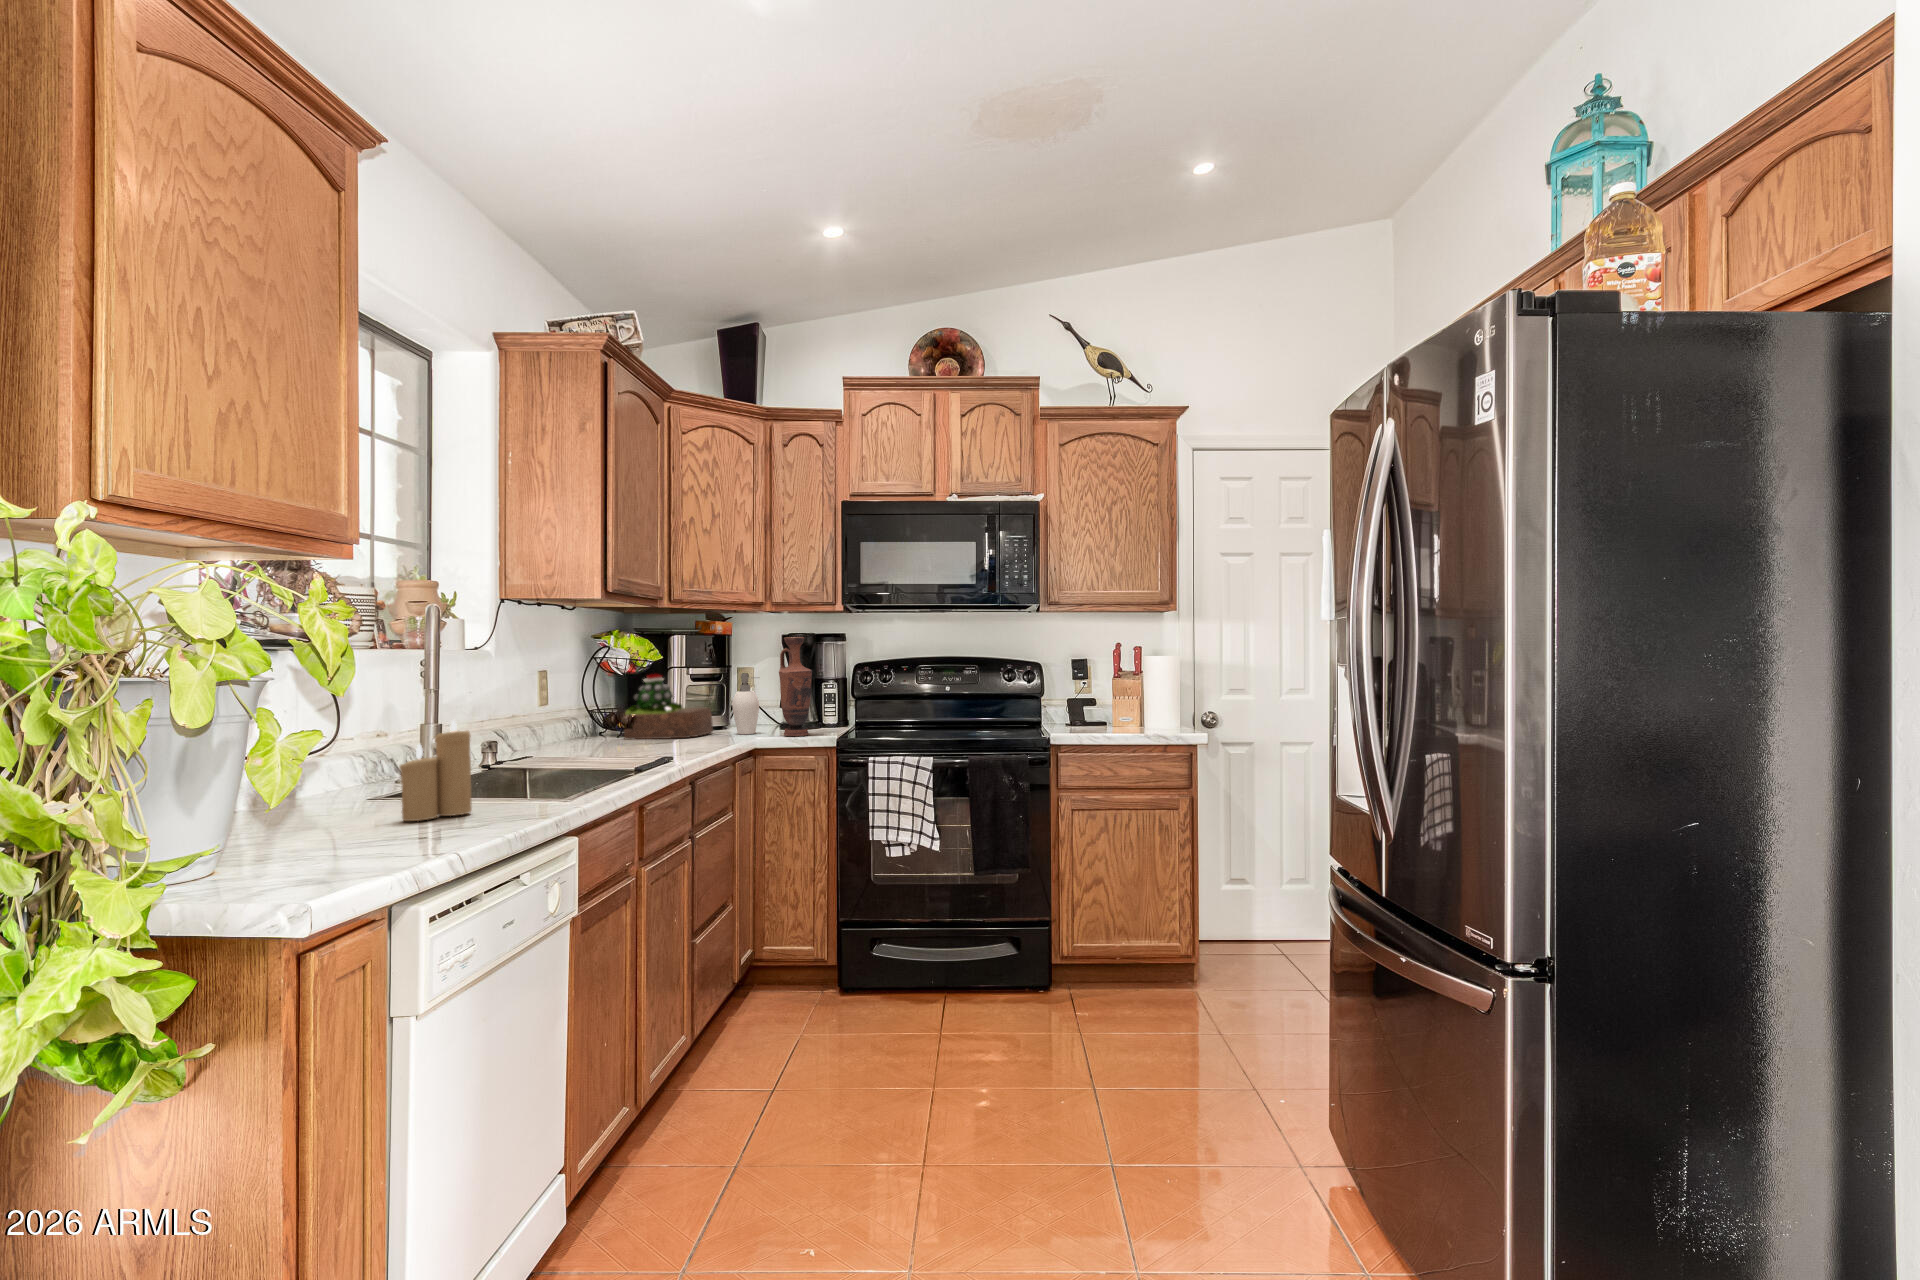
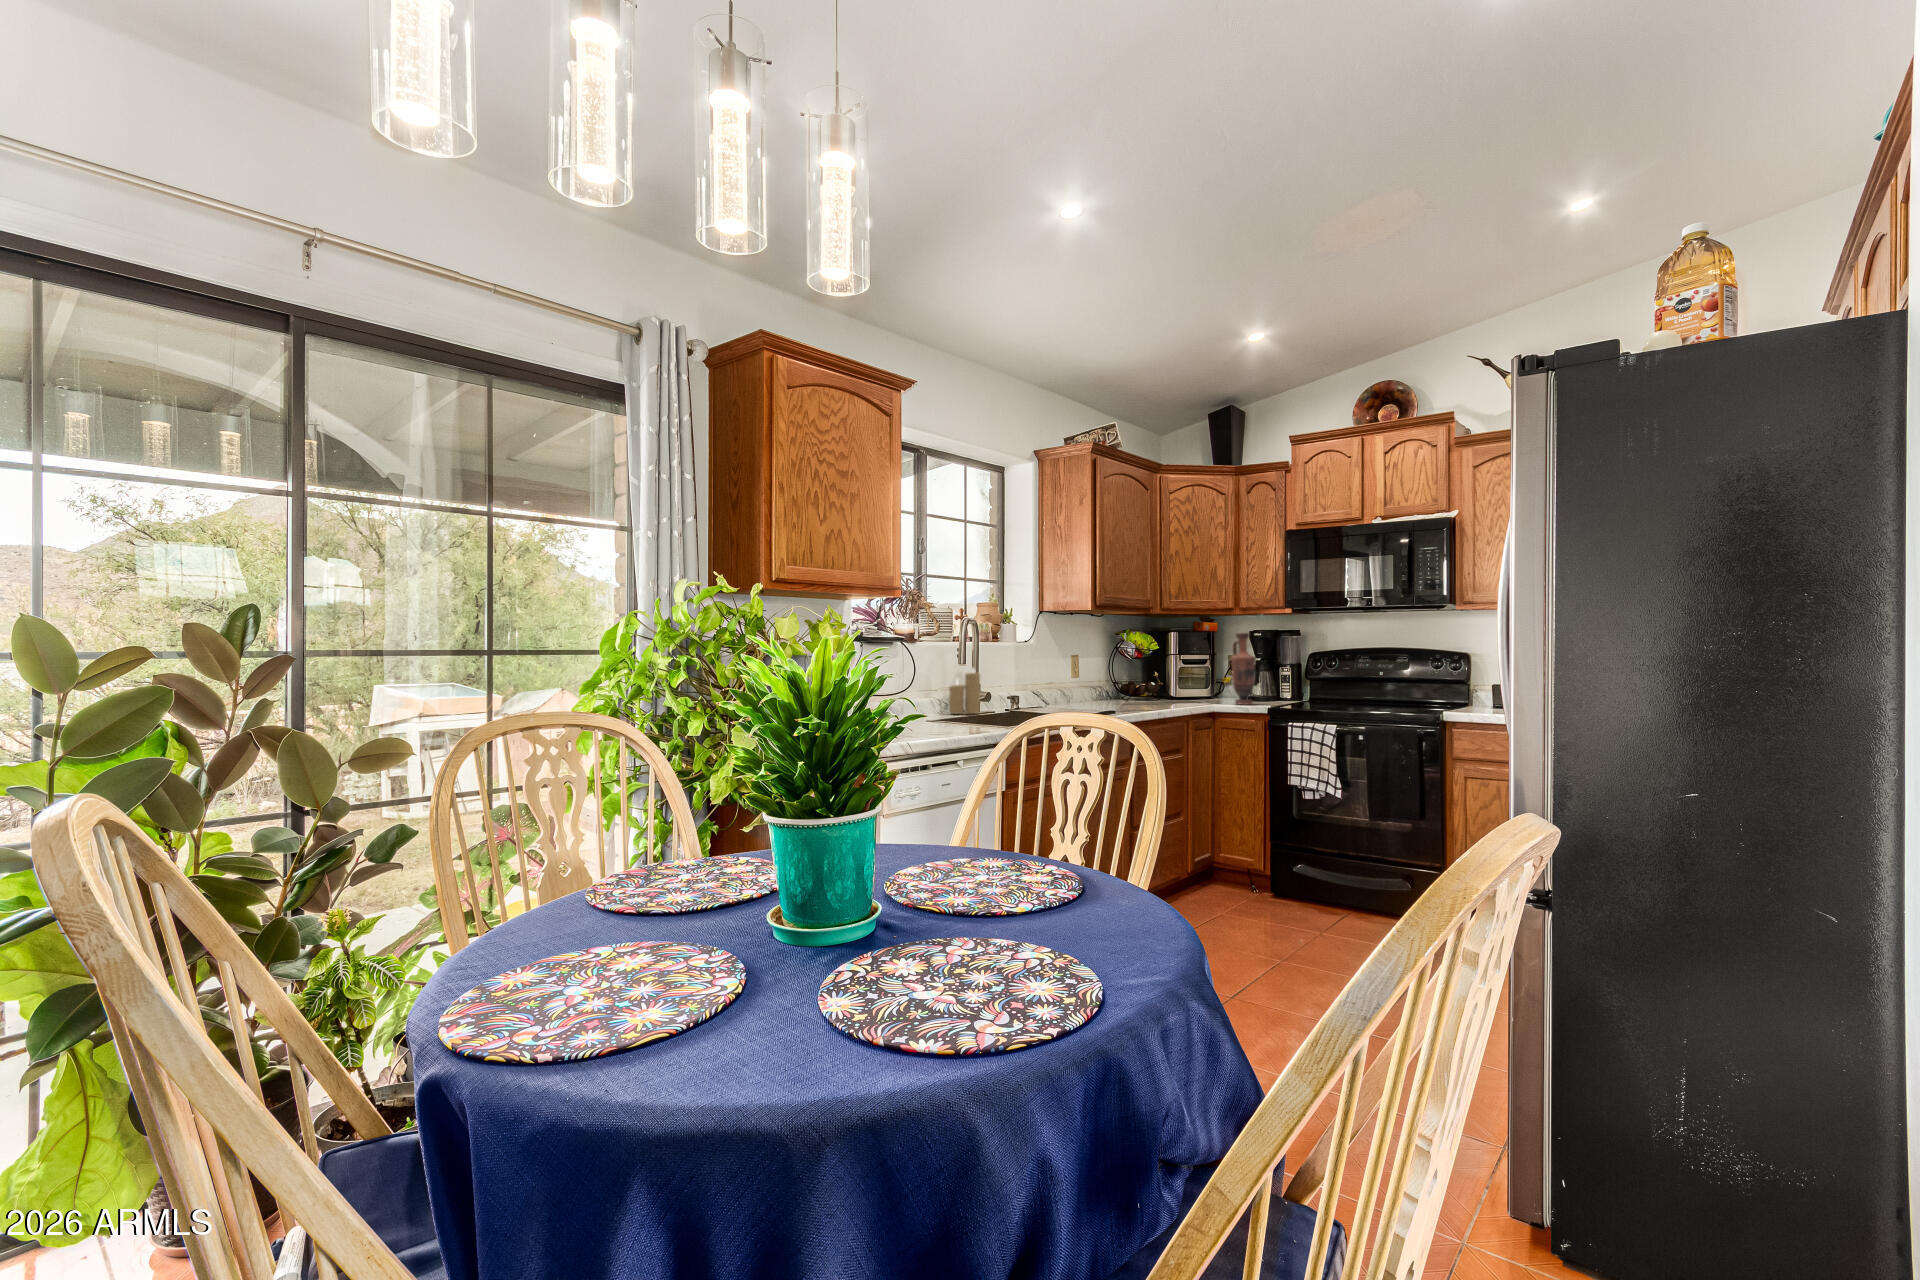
succulent plant: present [624,674,713,740] -> none [1133,658,1195,702]
soap dispenser: present [732,674,759,734] -> none [1205,659,1225,703]

